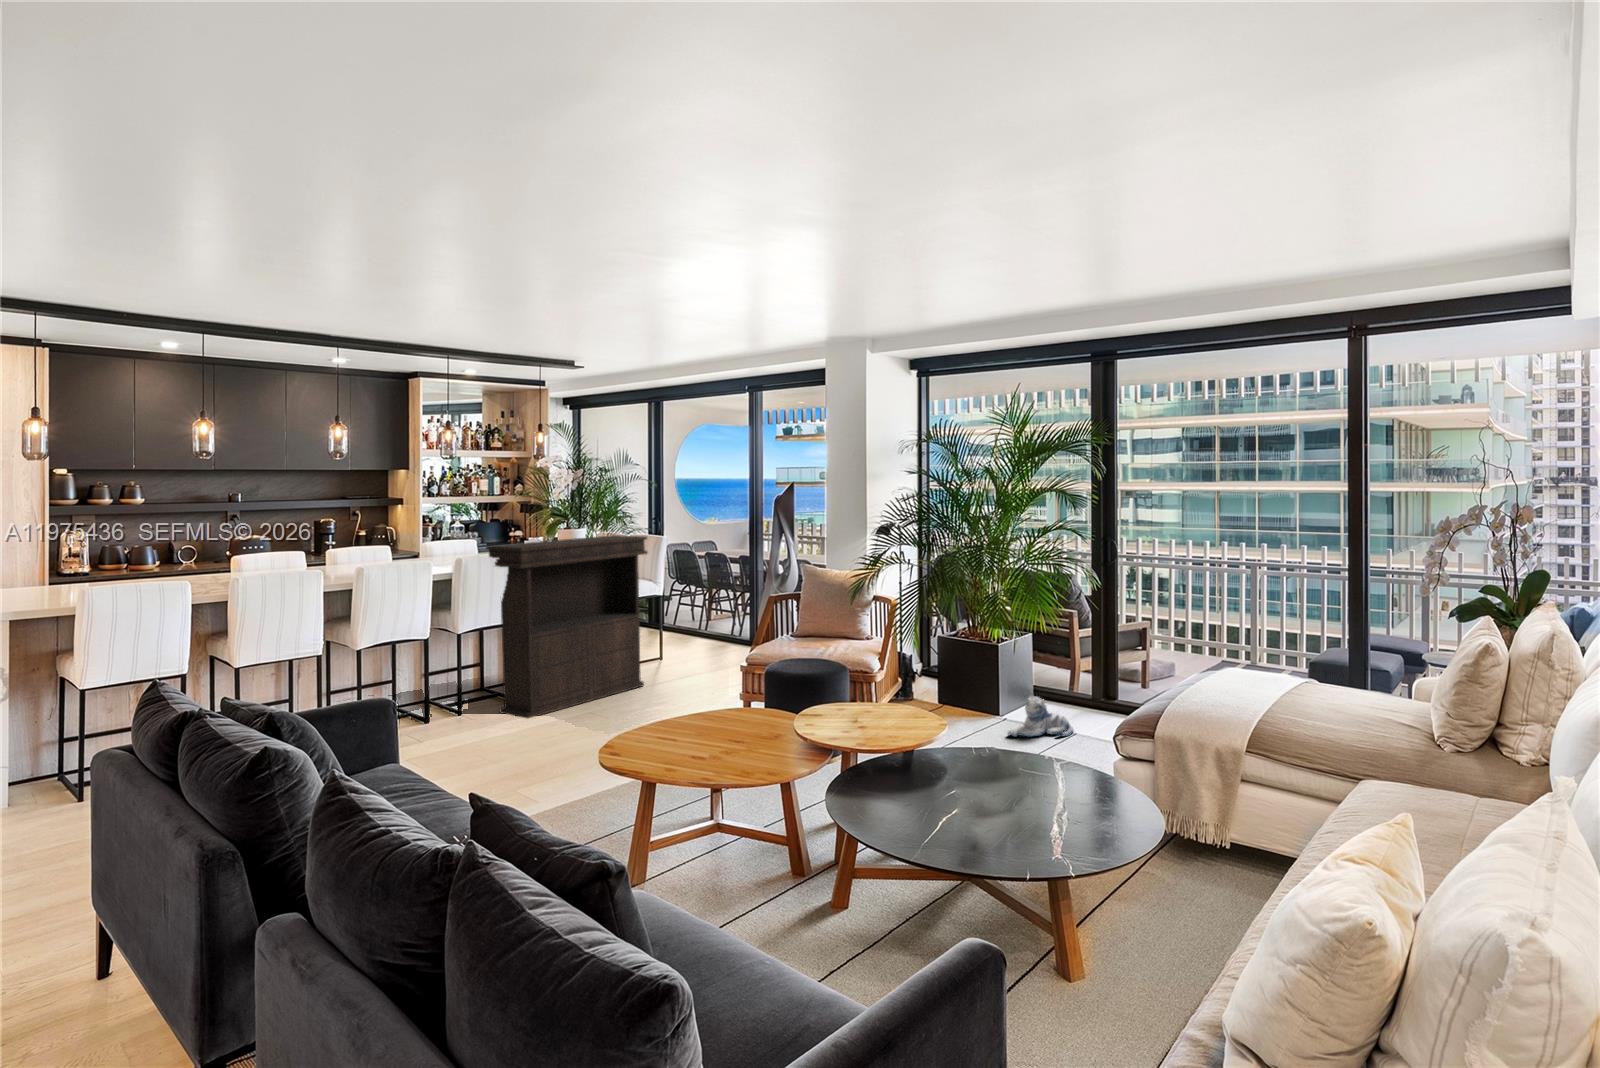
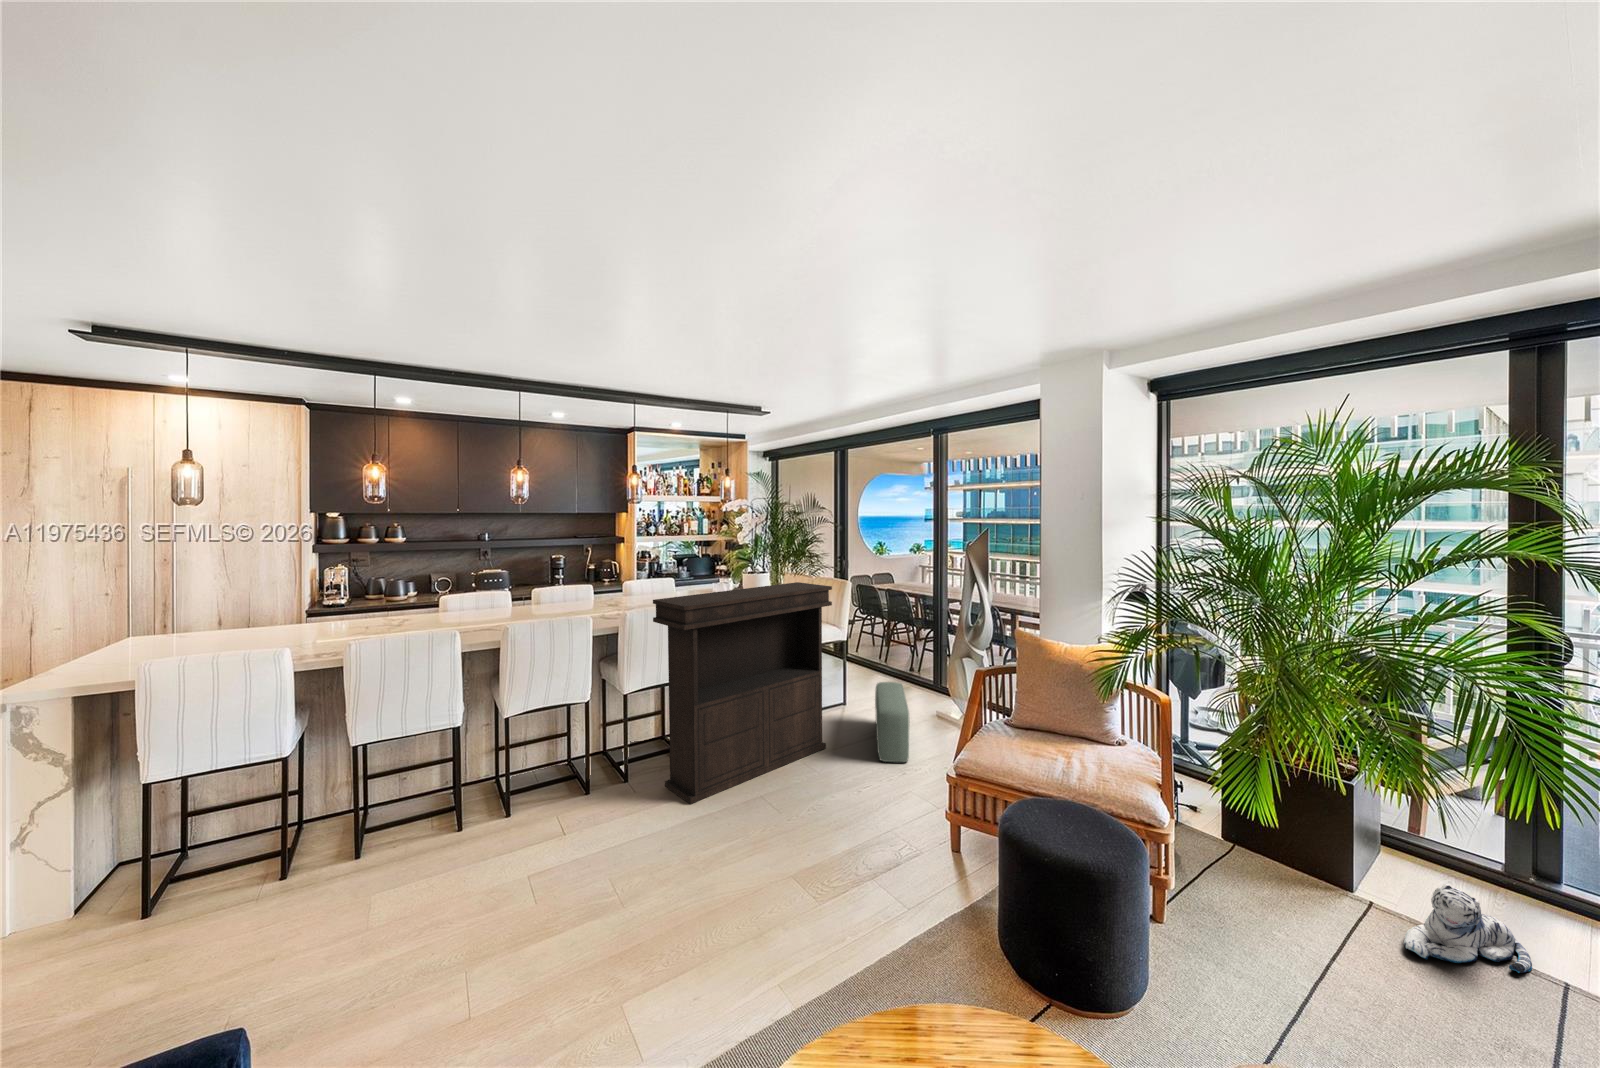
pouf: none [690,629,719,690] -> present [875,682,910,762]

